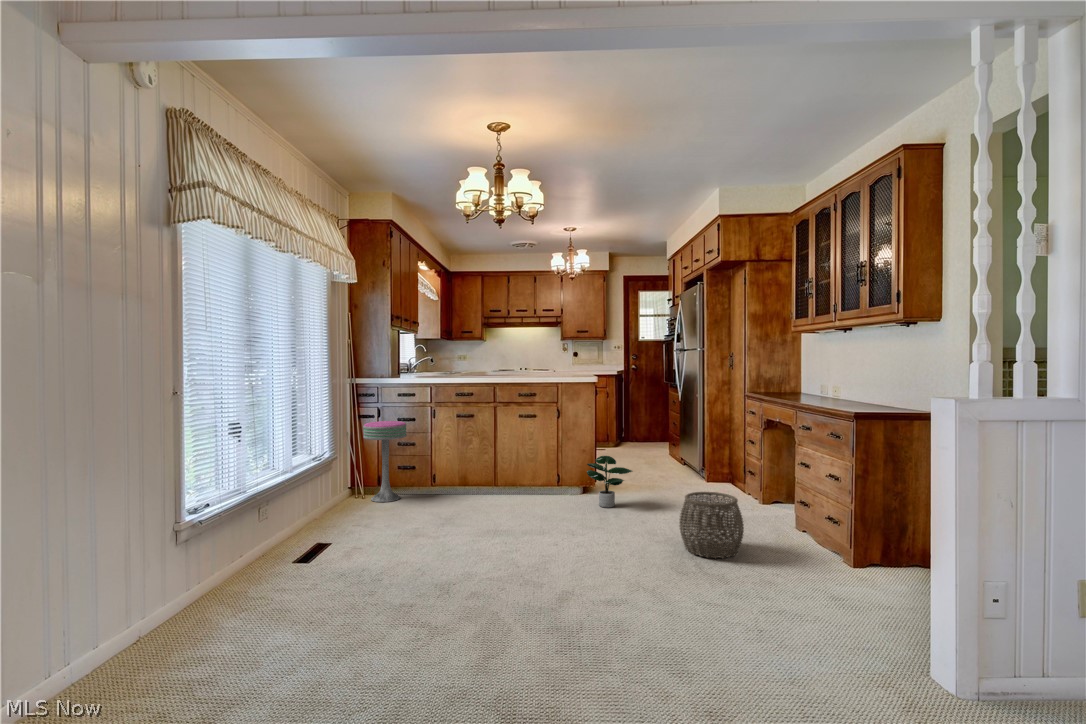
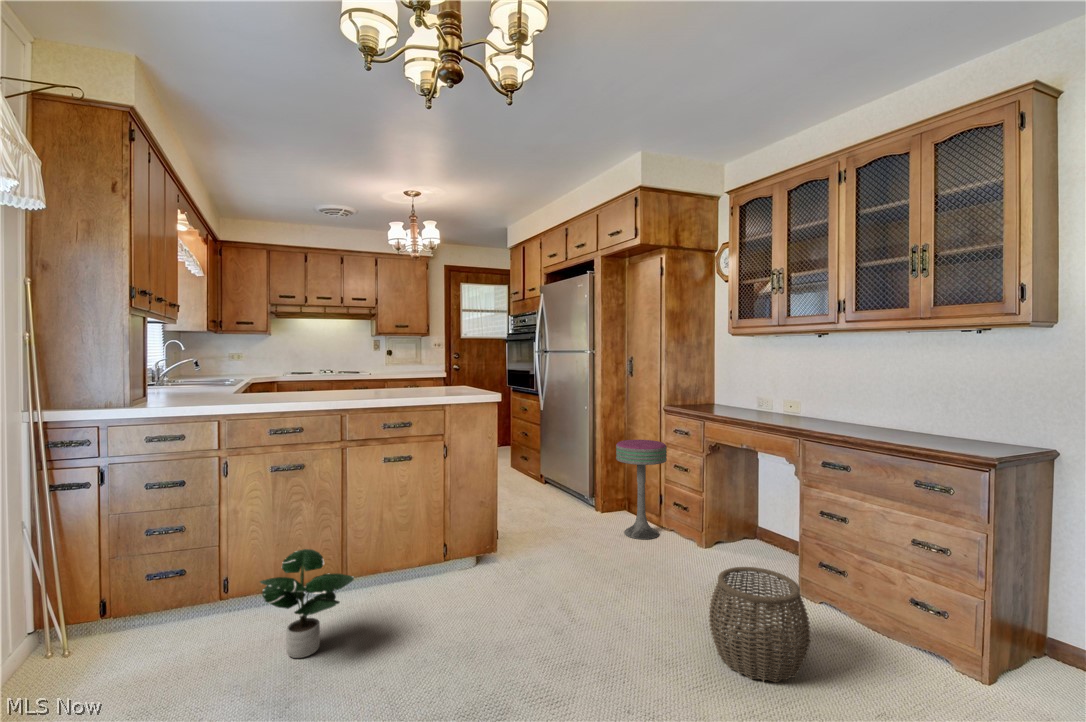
bar stool: present [363,421,407,502] -> present [616,440,667,539]
potted plant: present [587,456,632,508] -> present [260,549,354,658]

